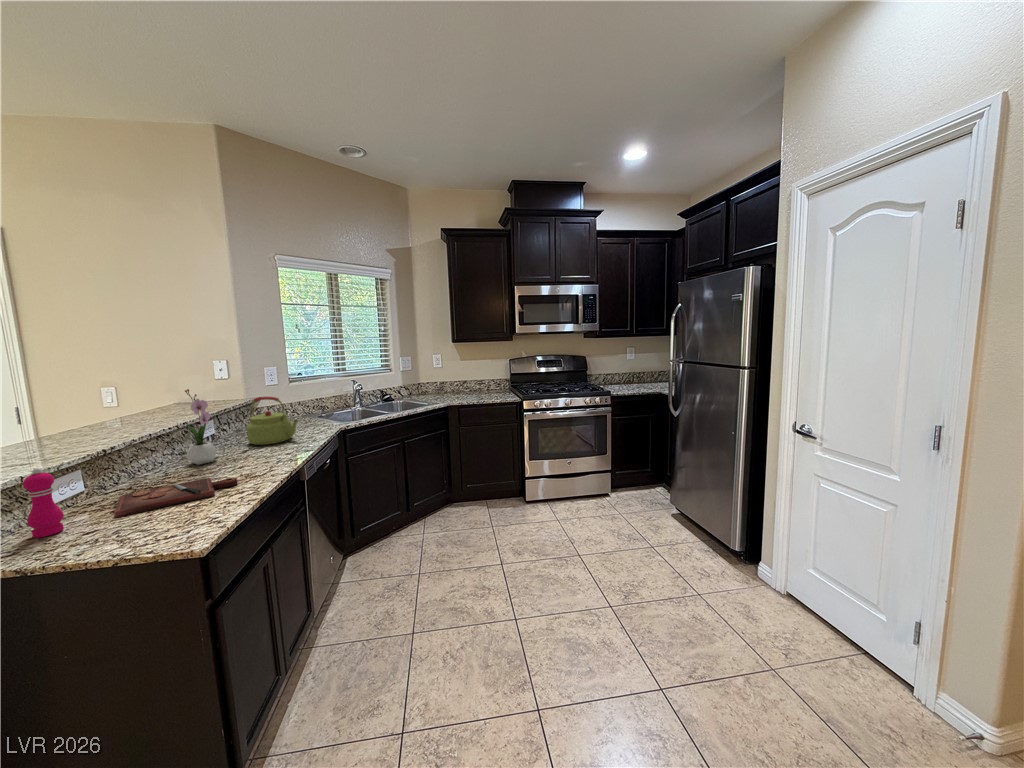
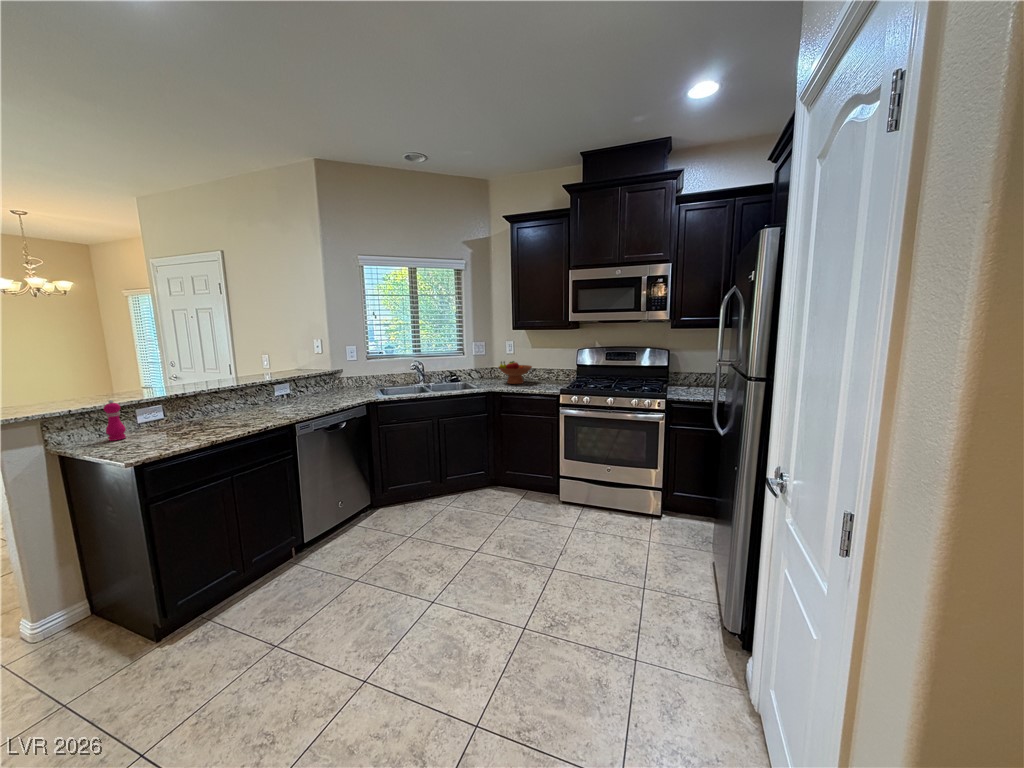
fruit bowl: none [434,374,470,398] -> present [499,361,532,384]
flower arrangement: present [185,389,217,465] -> none [238,359,265,413]
kettle: present [247,397,298,445] -> none [298,369,332,406]
cutting board: present [114,478,237,518] -> none [151,422,234,437]

